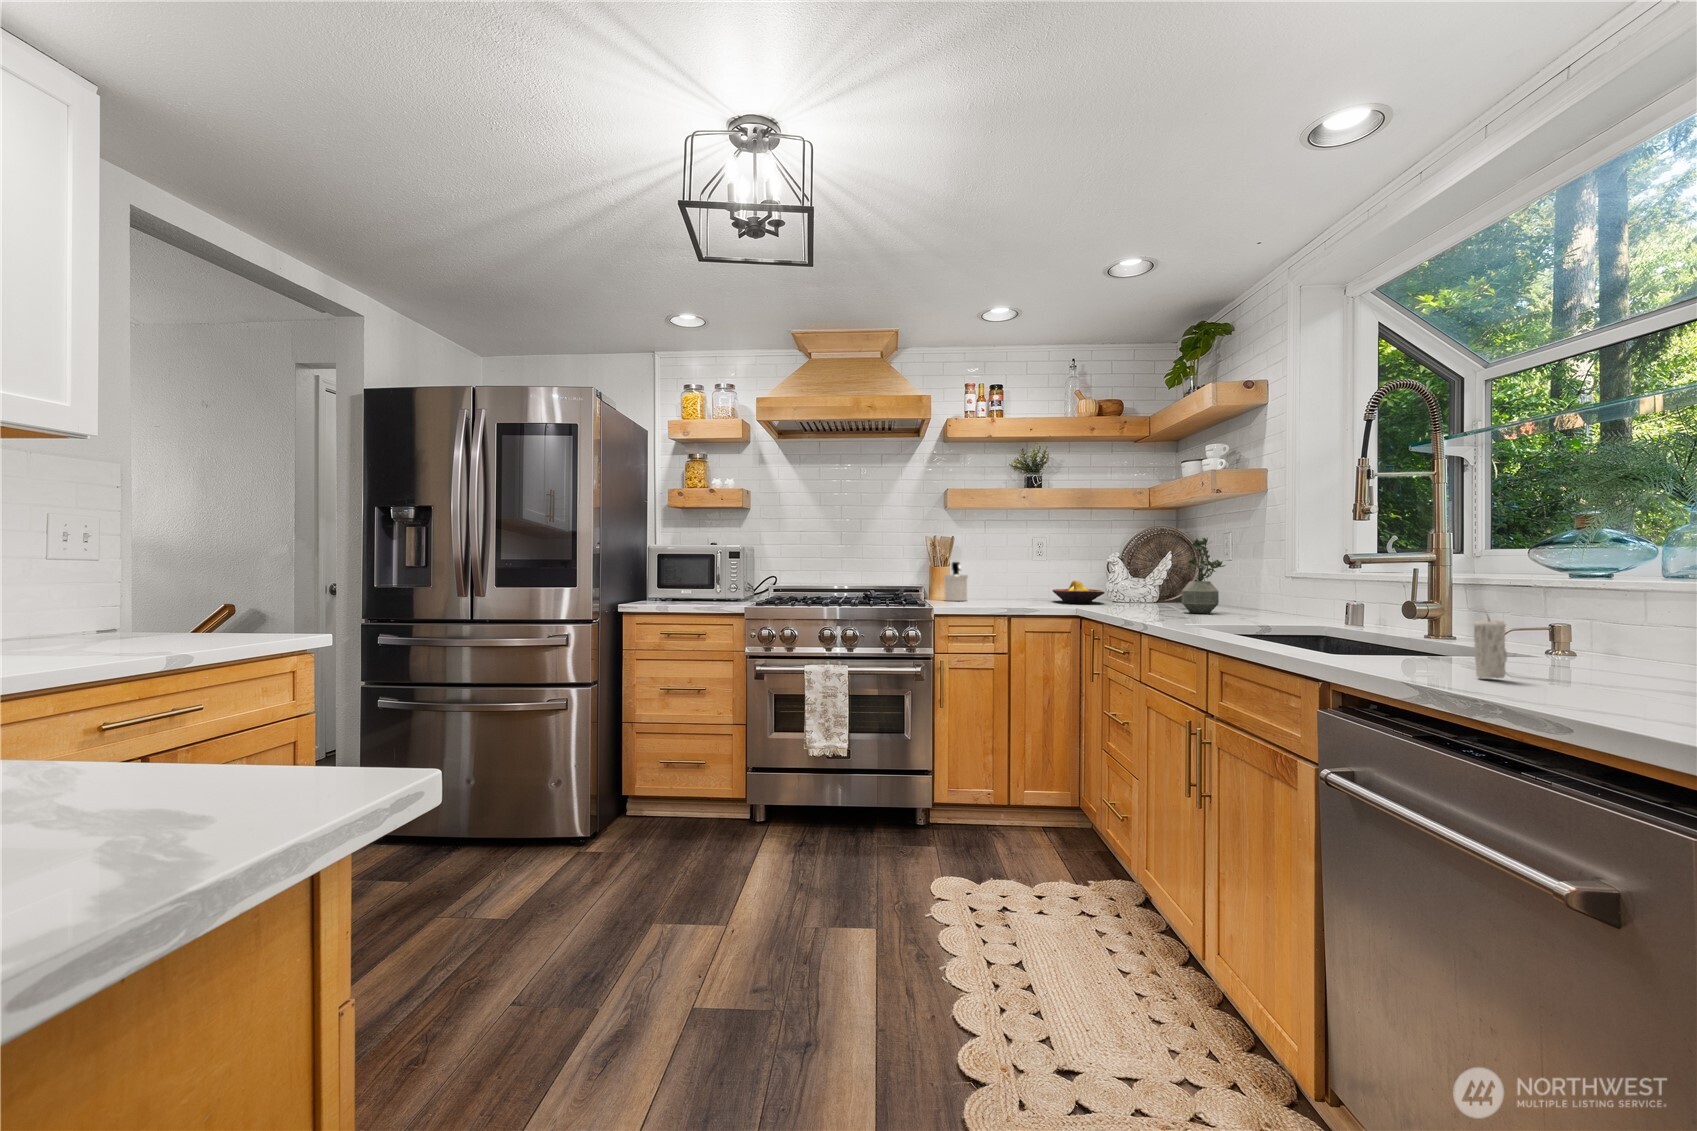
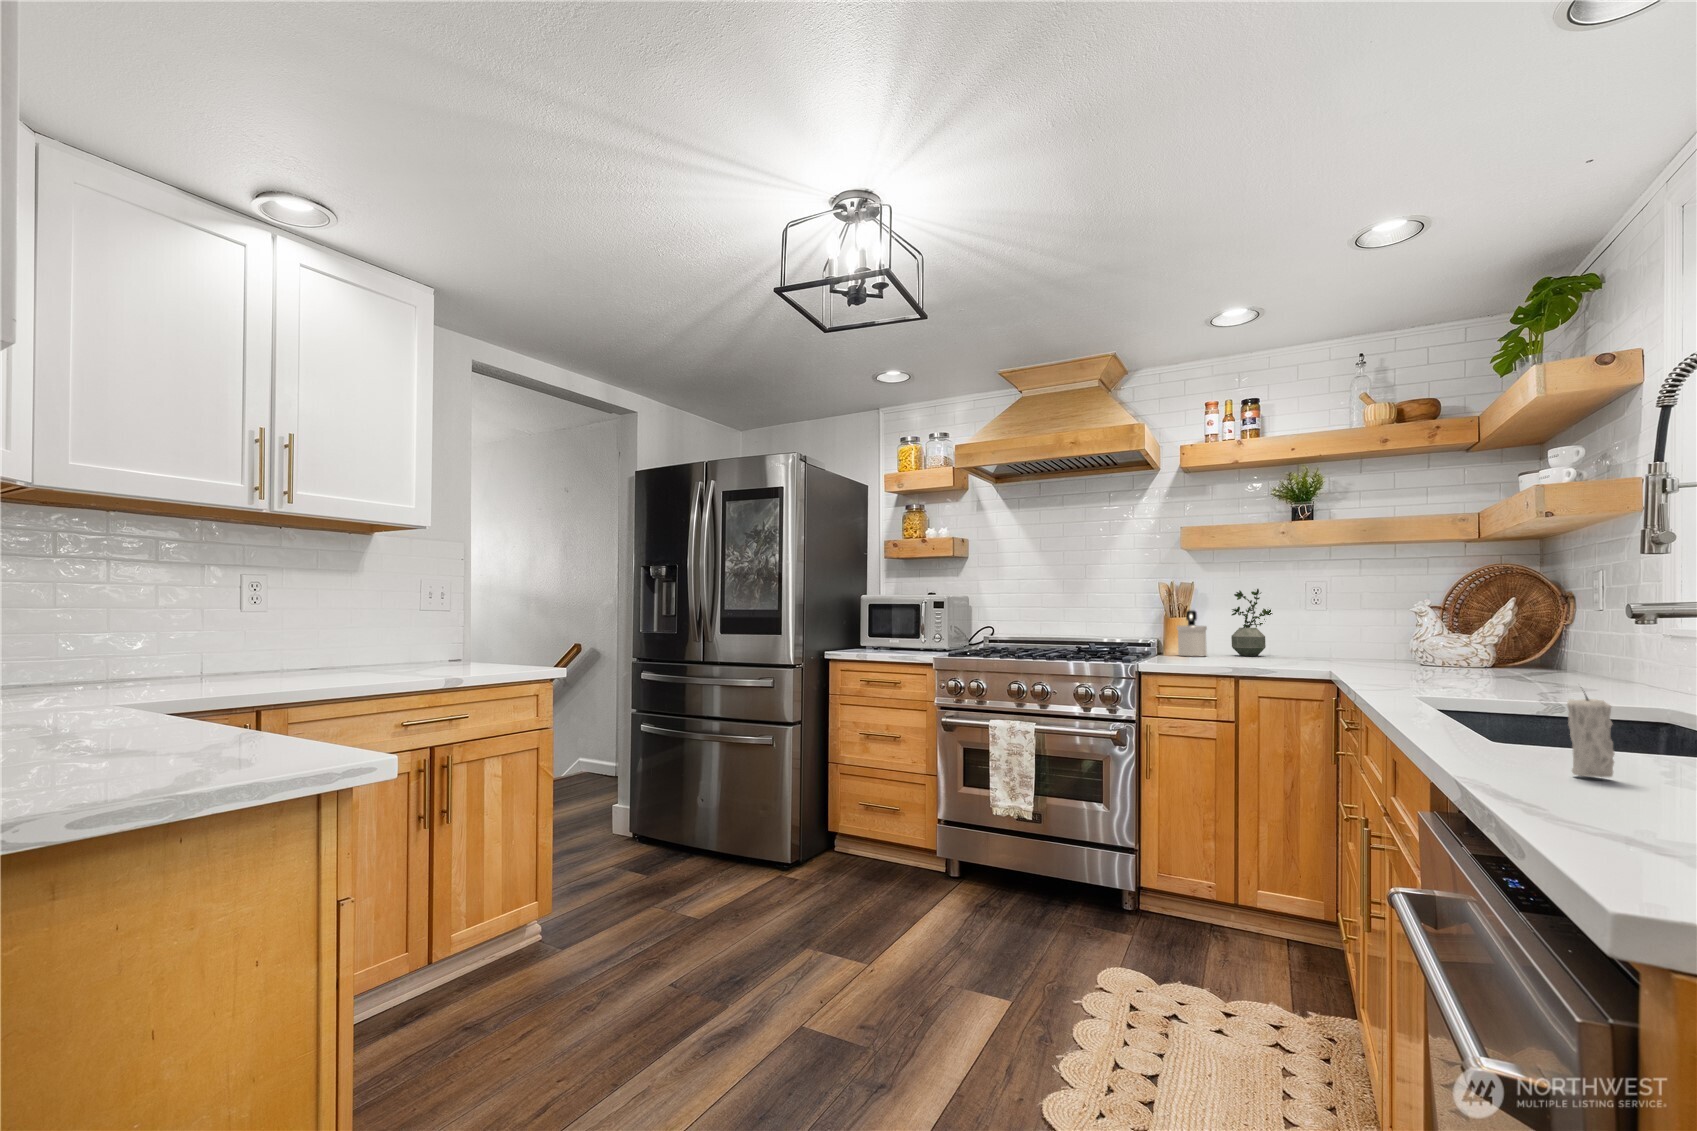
potted plant: present [1182,538,1225,613] -> present [1231,589,1272,656]
fruit bowl: present [1052,581,1105,604] -> none [1319,635,1390,664]

